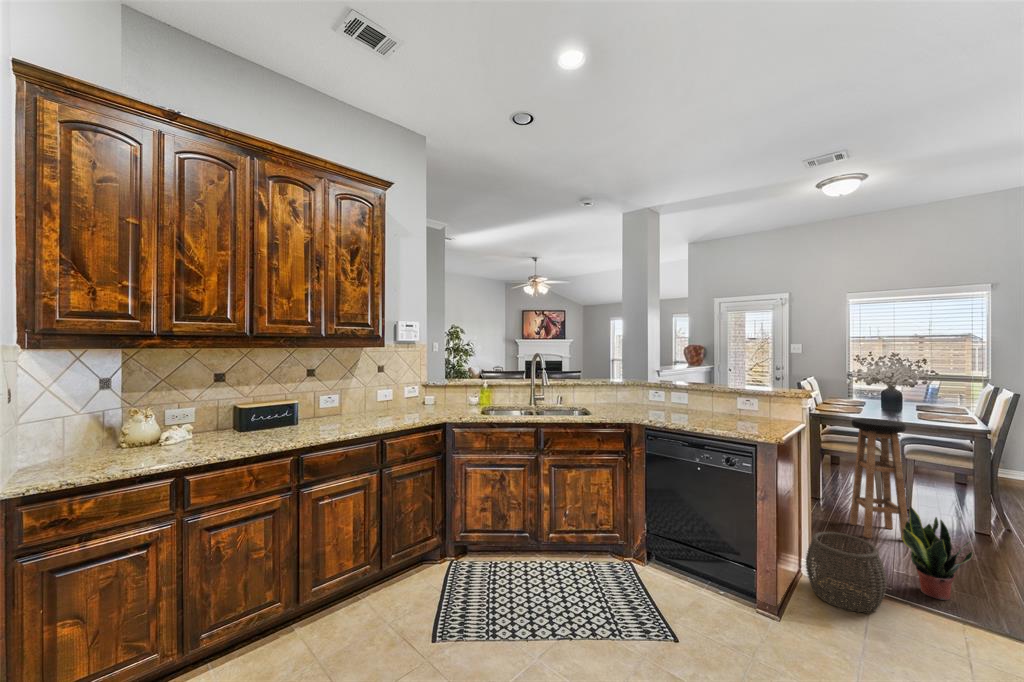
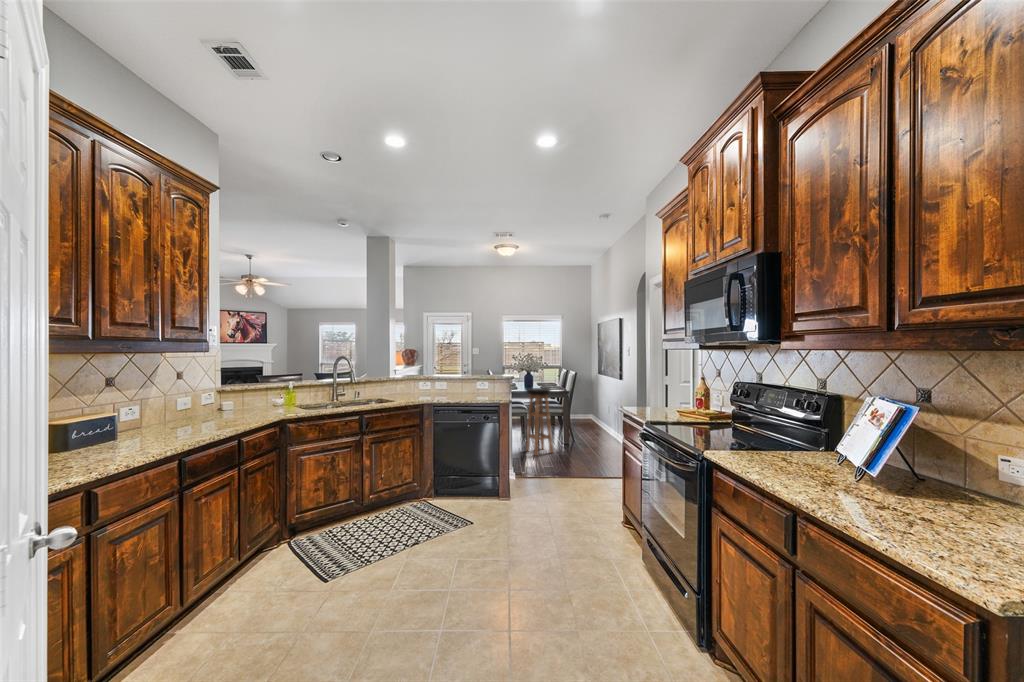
potted plant: present [902,506,975,600] -> none [557,429,584,473]
woven basket: present [806,532,887,613] -> none [522,450,557,488]

